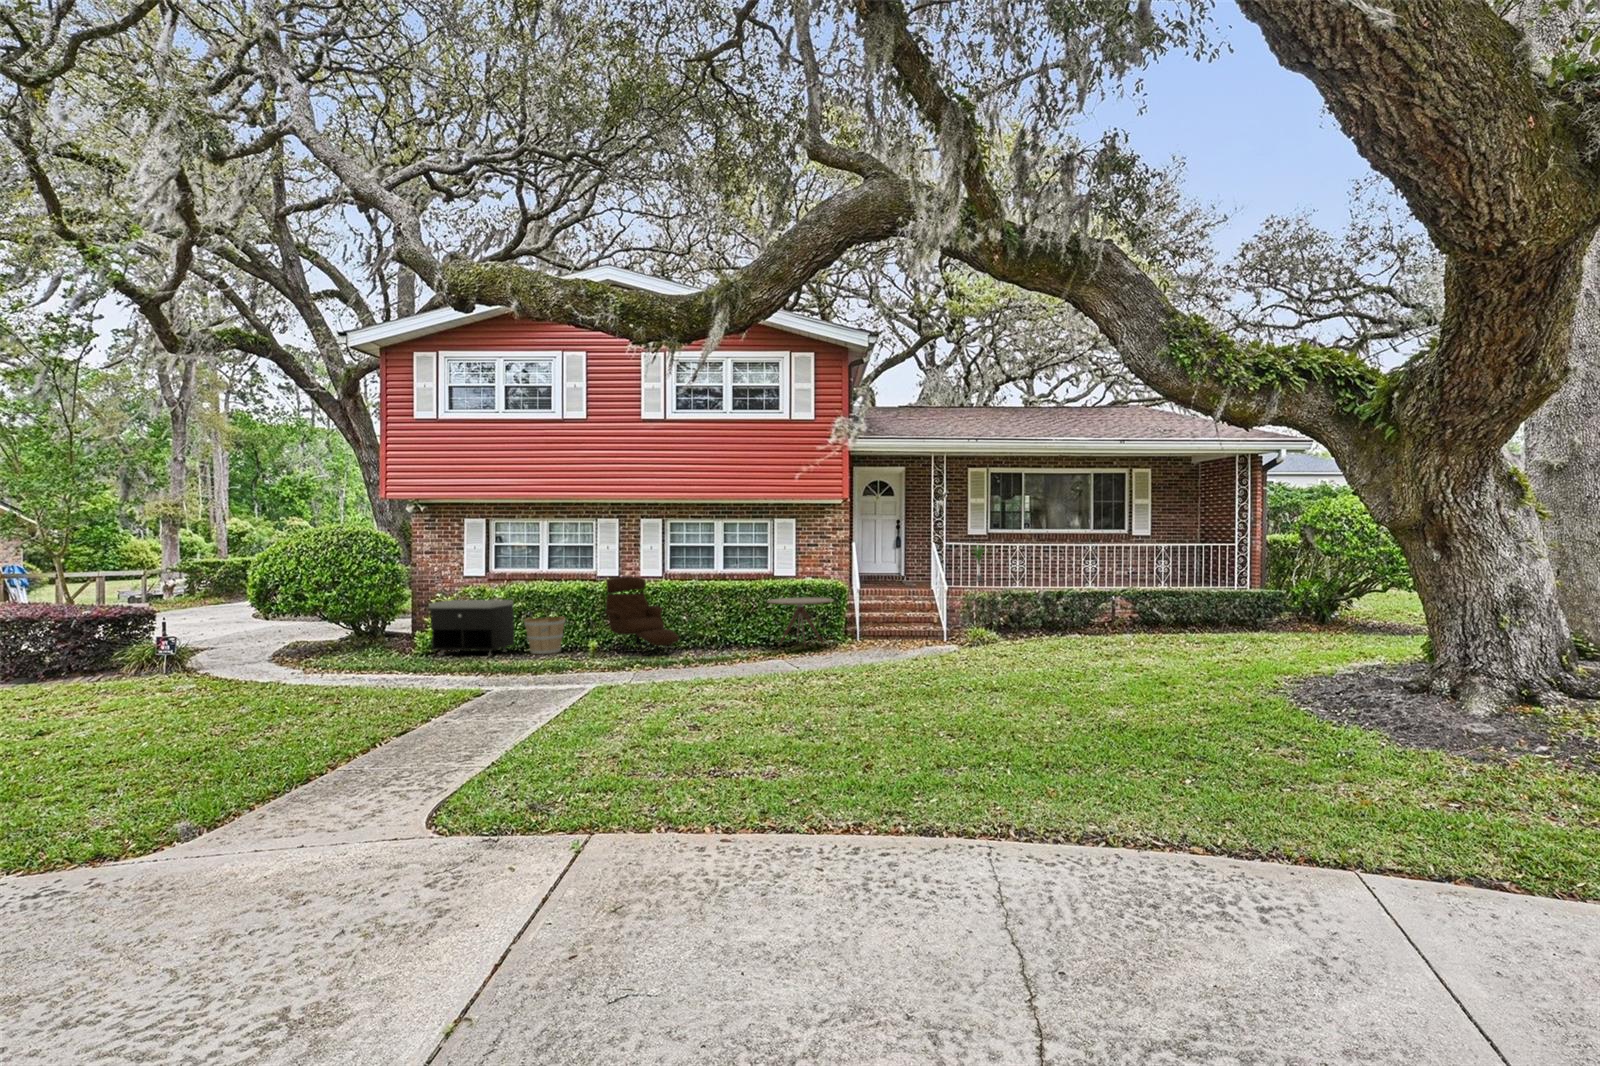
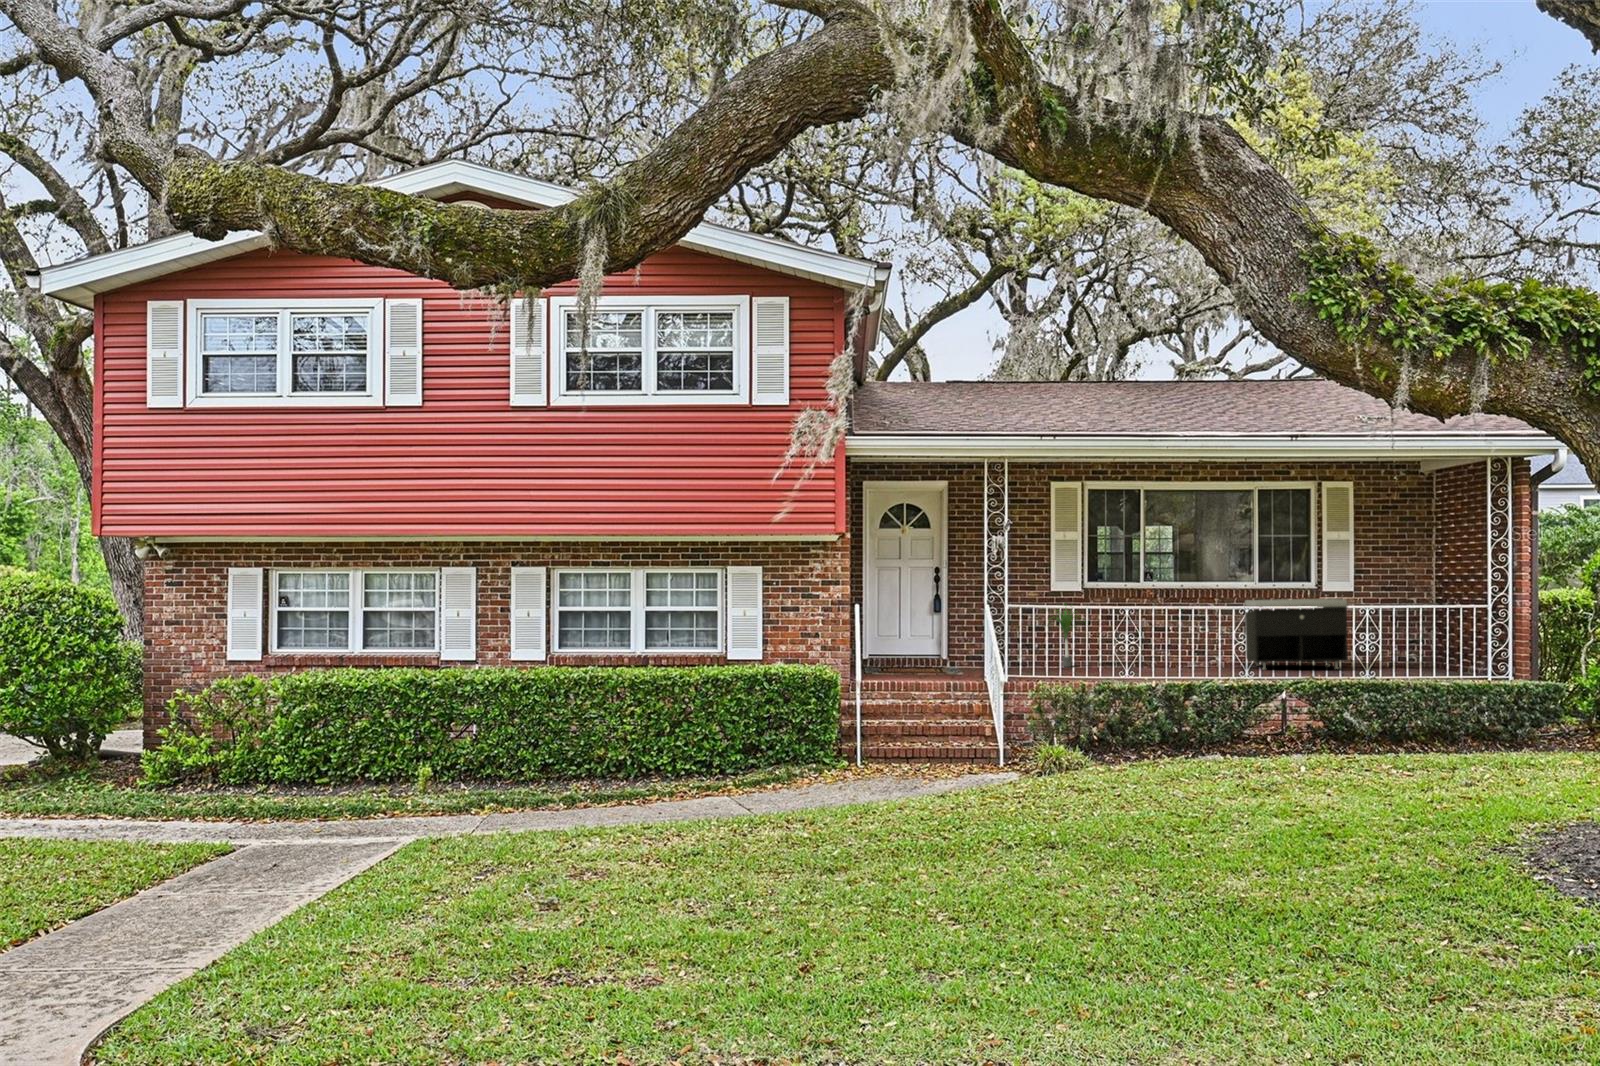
lounge chair: present [605,576,679,656] -> none [444,663,563,793]
round table: present [767,597,834,646] -> none [705,697,813,781]
storage bench: present [429,600,514,655] -> present [1245,598,1348,669]
wooden bucket: present [524,616,565,654] -> none [316,727,383,789]

